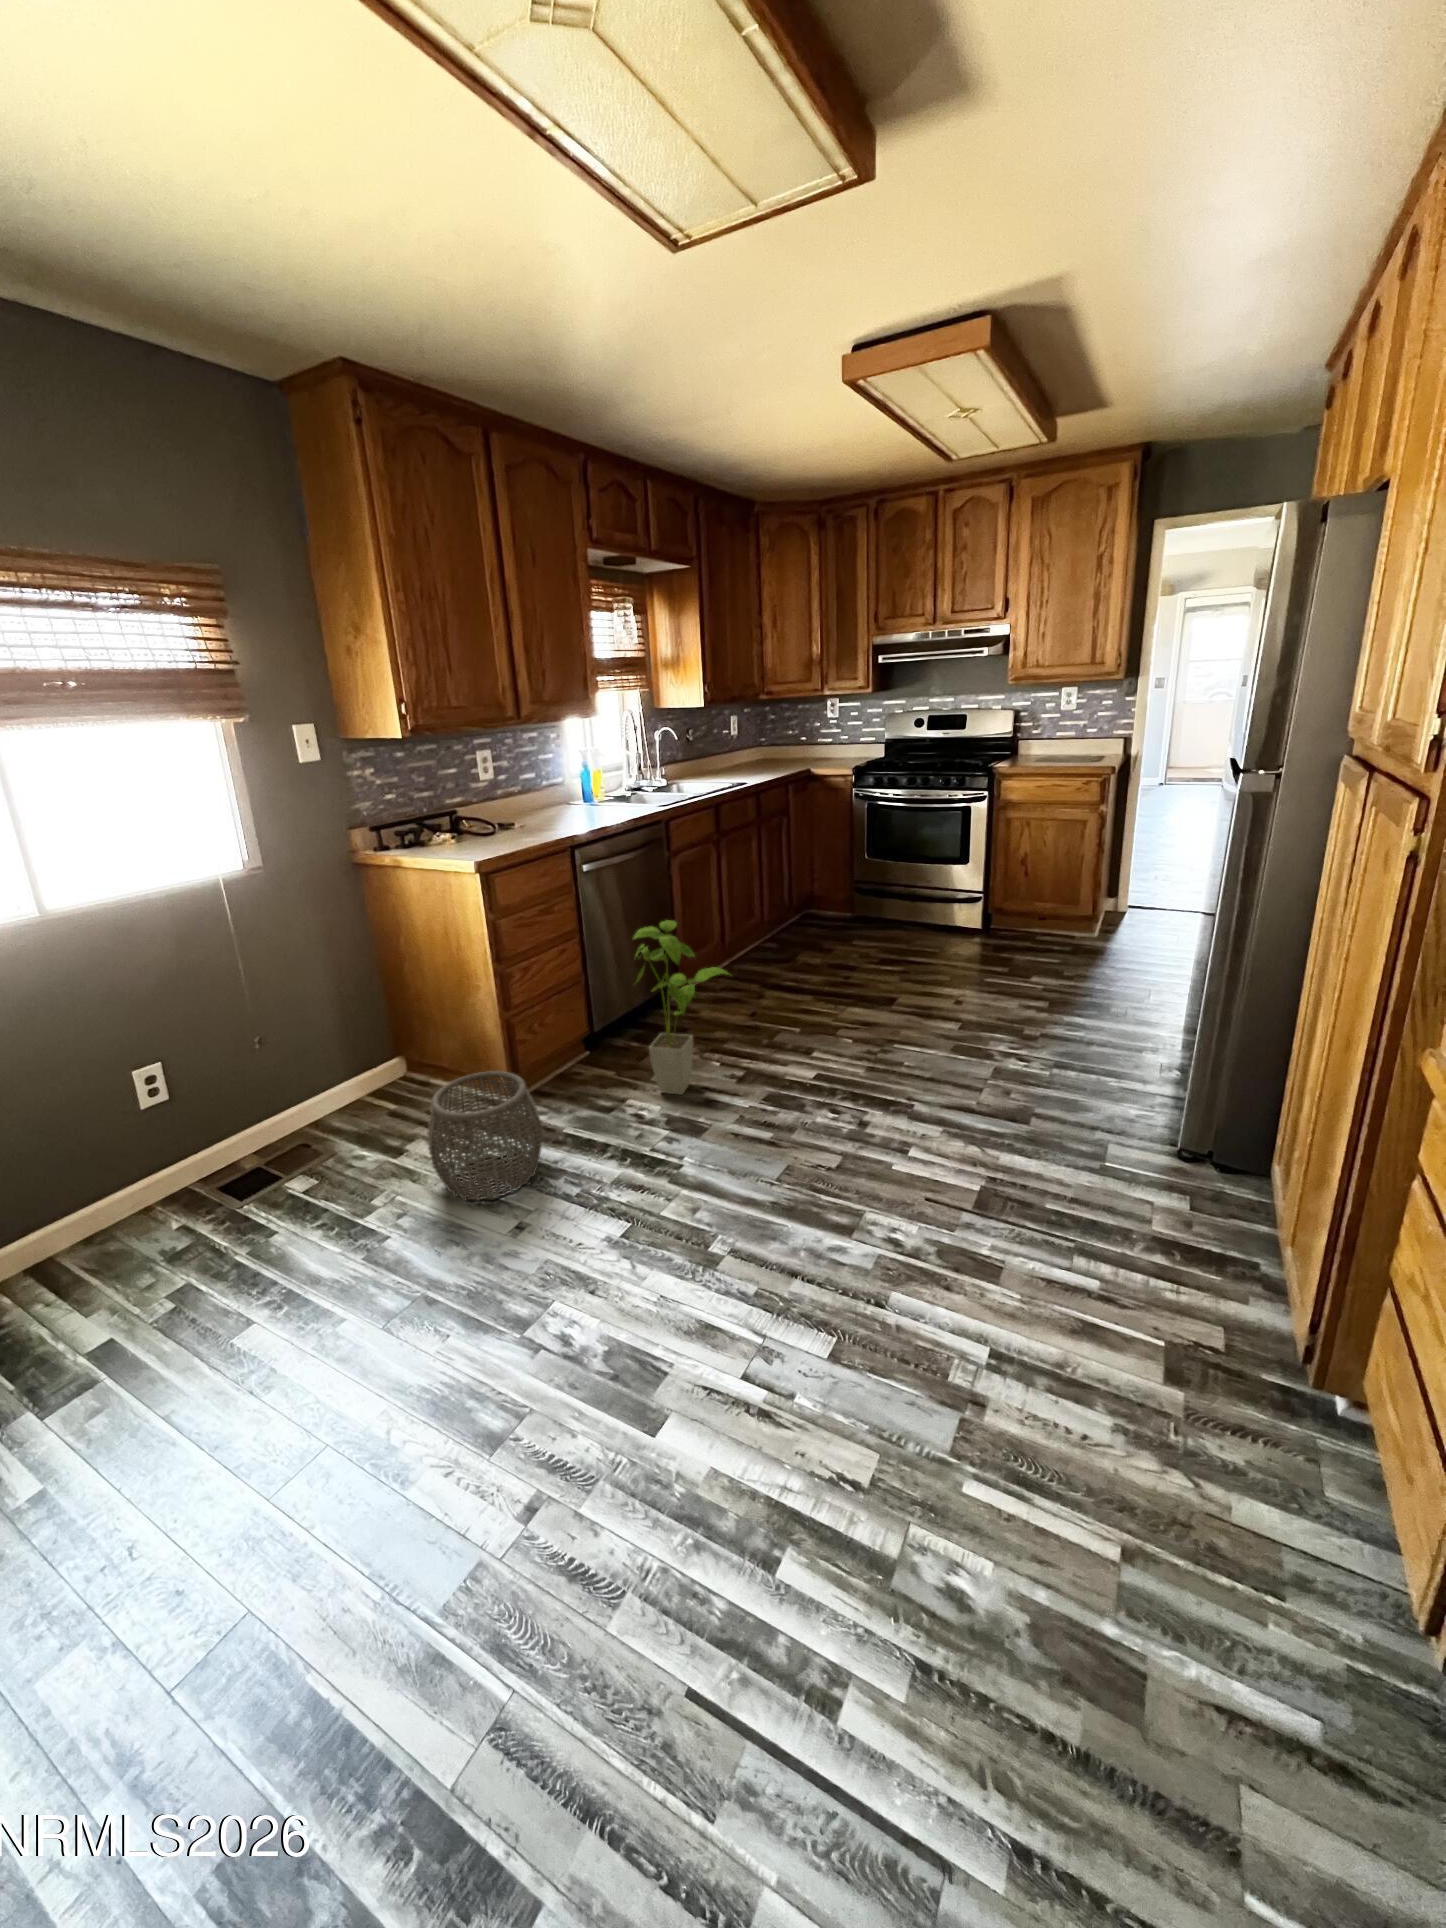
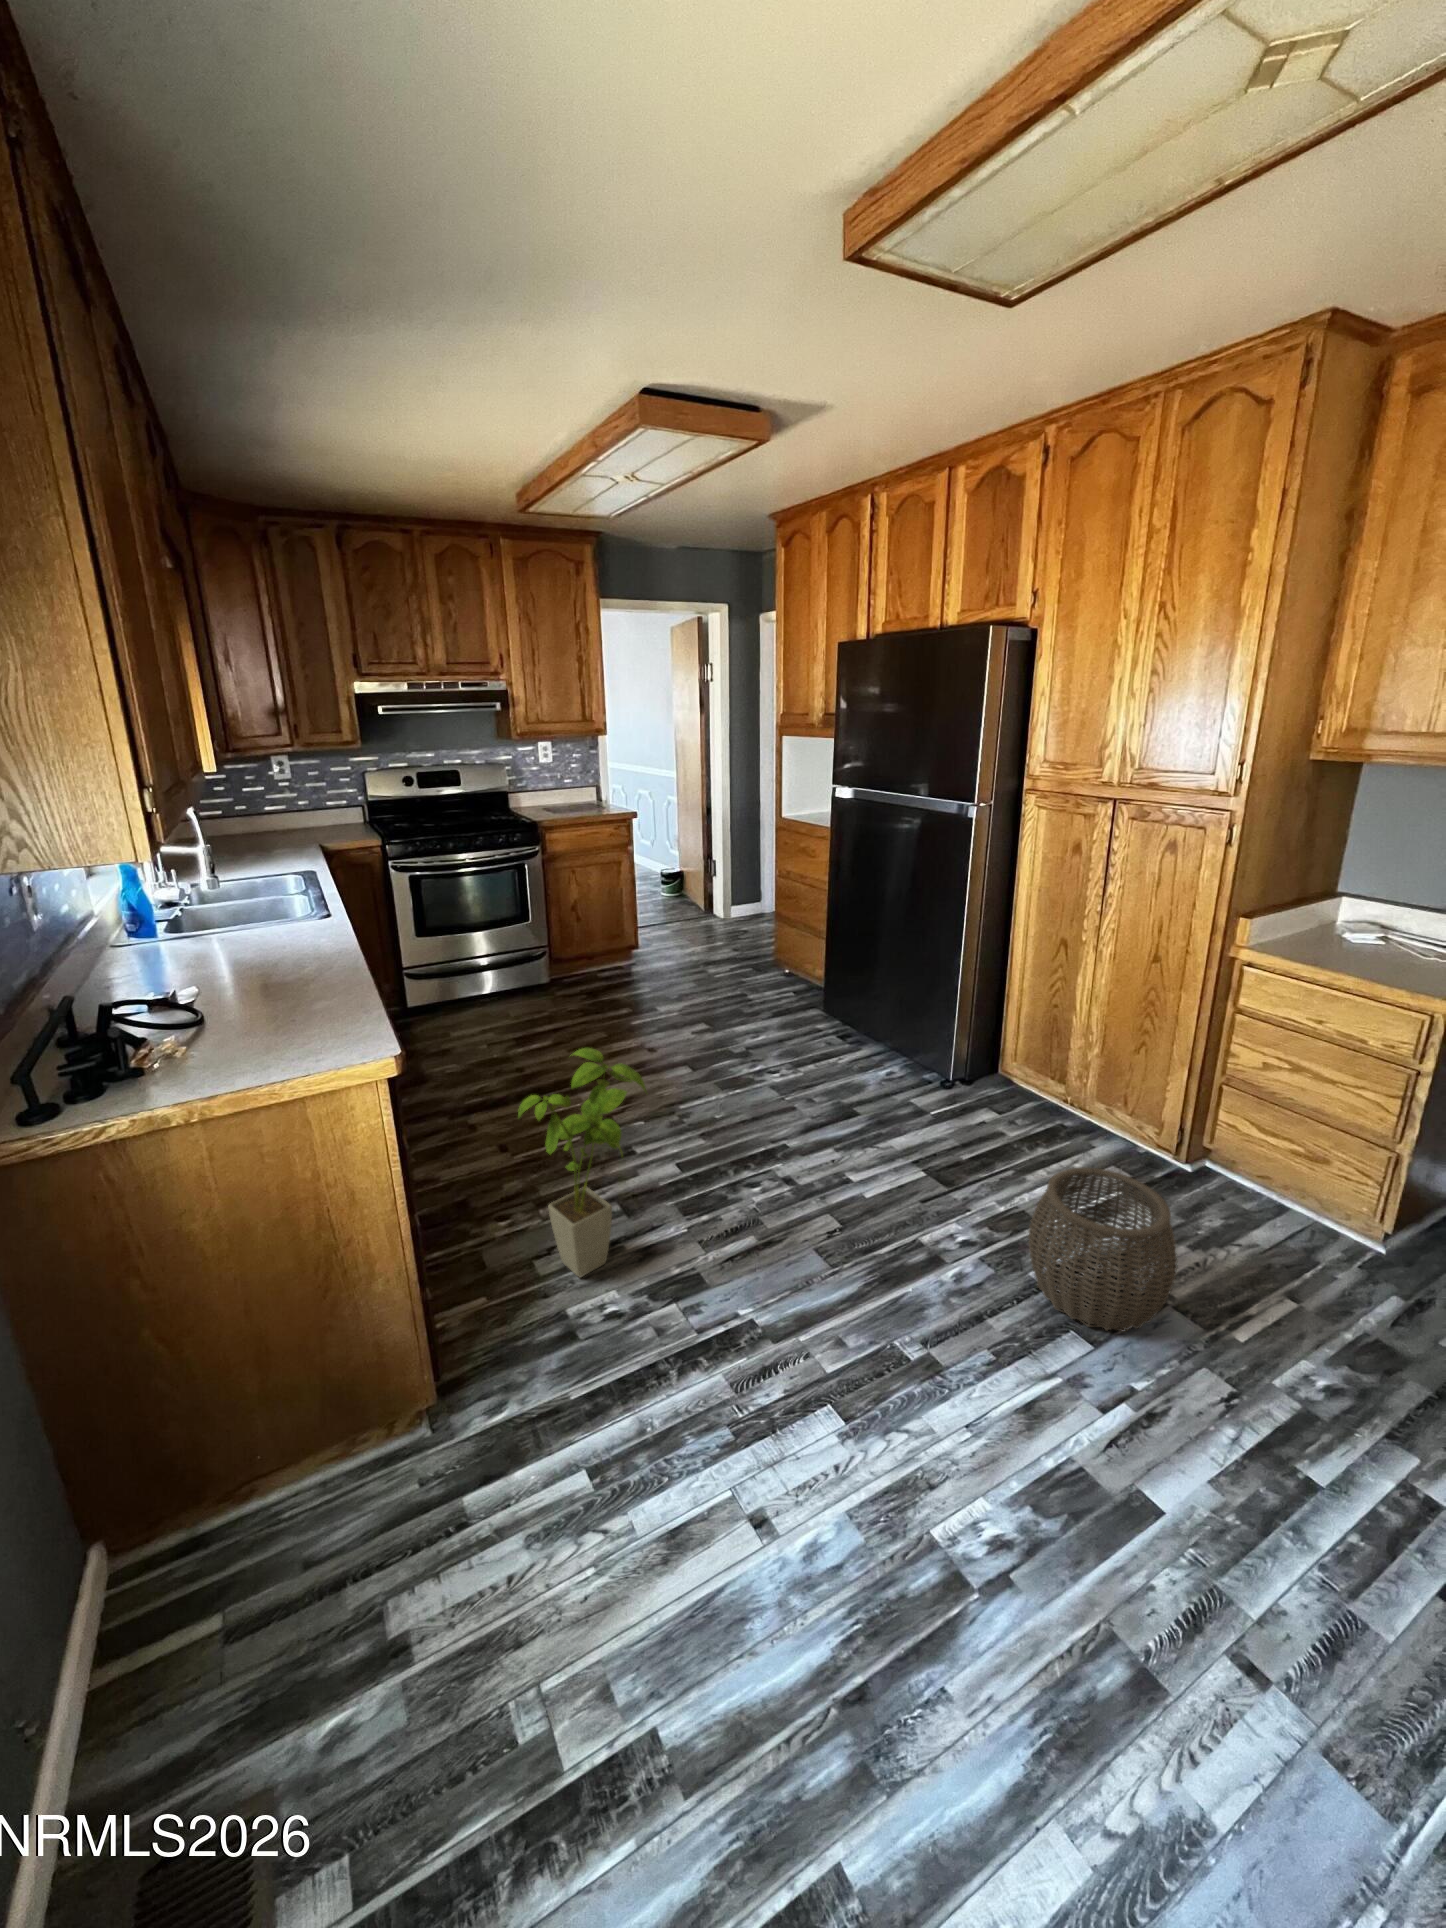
woven basket: present [427,1071,543,1201] -> present [1028,1168,1178,1332]

